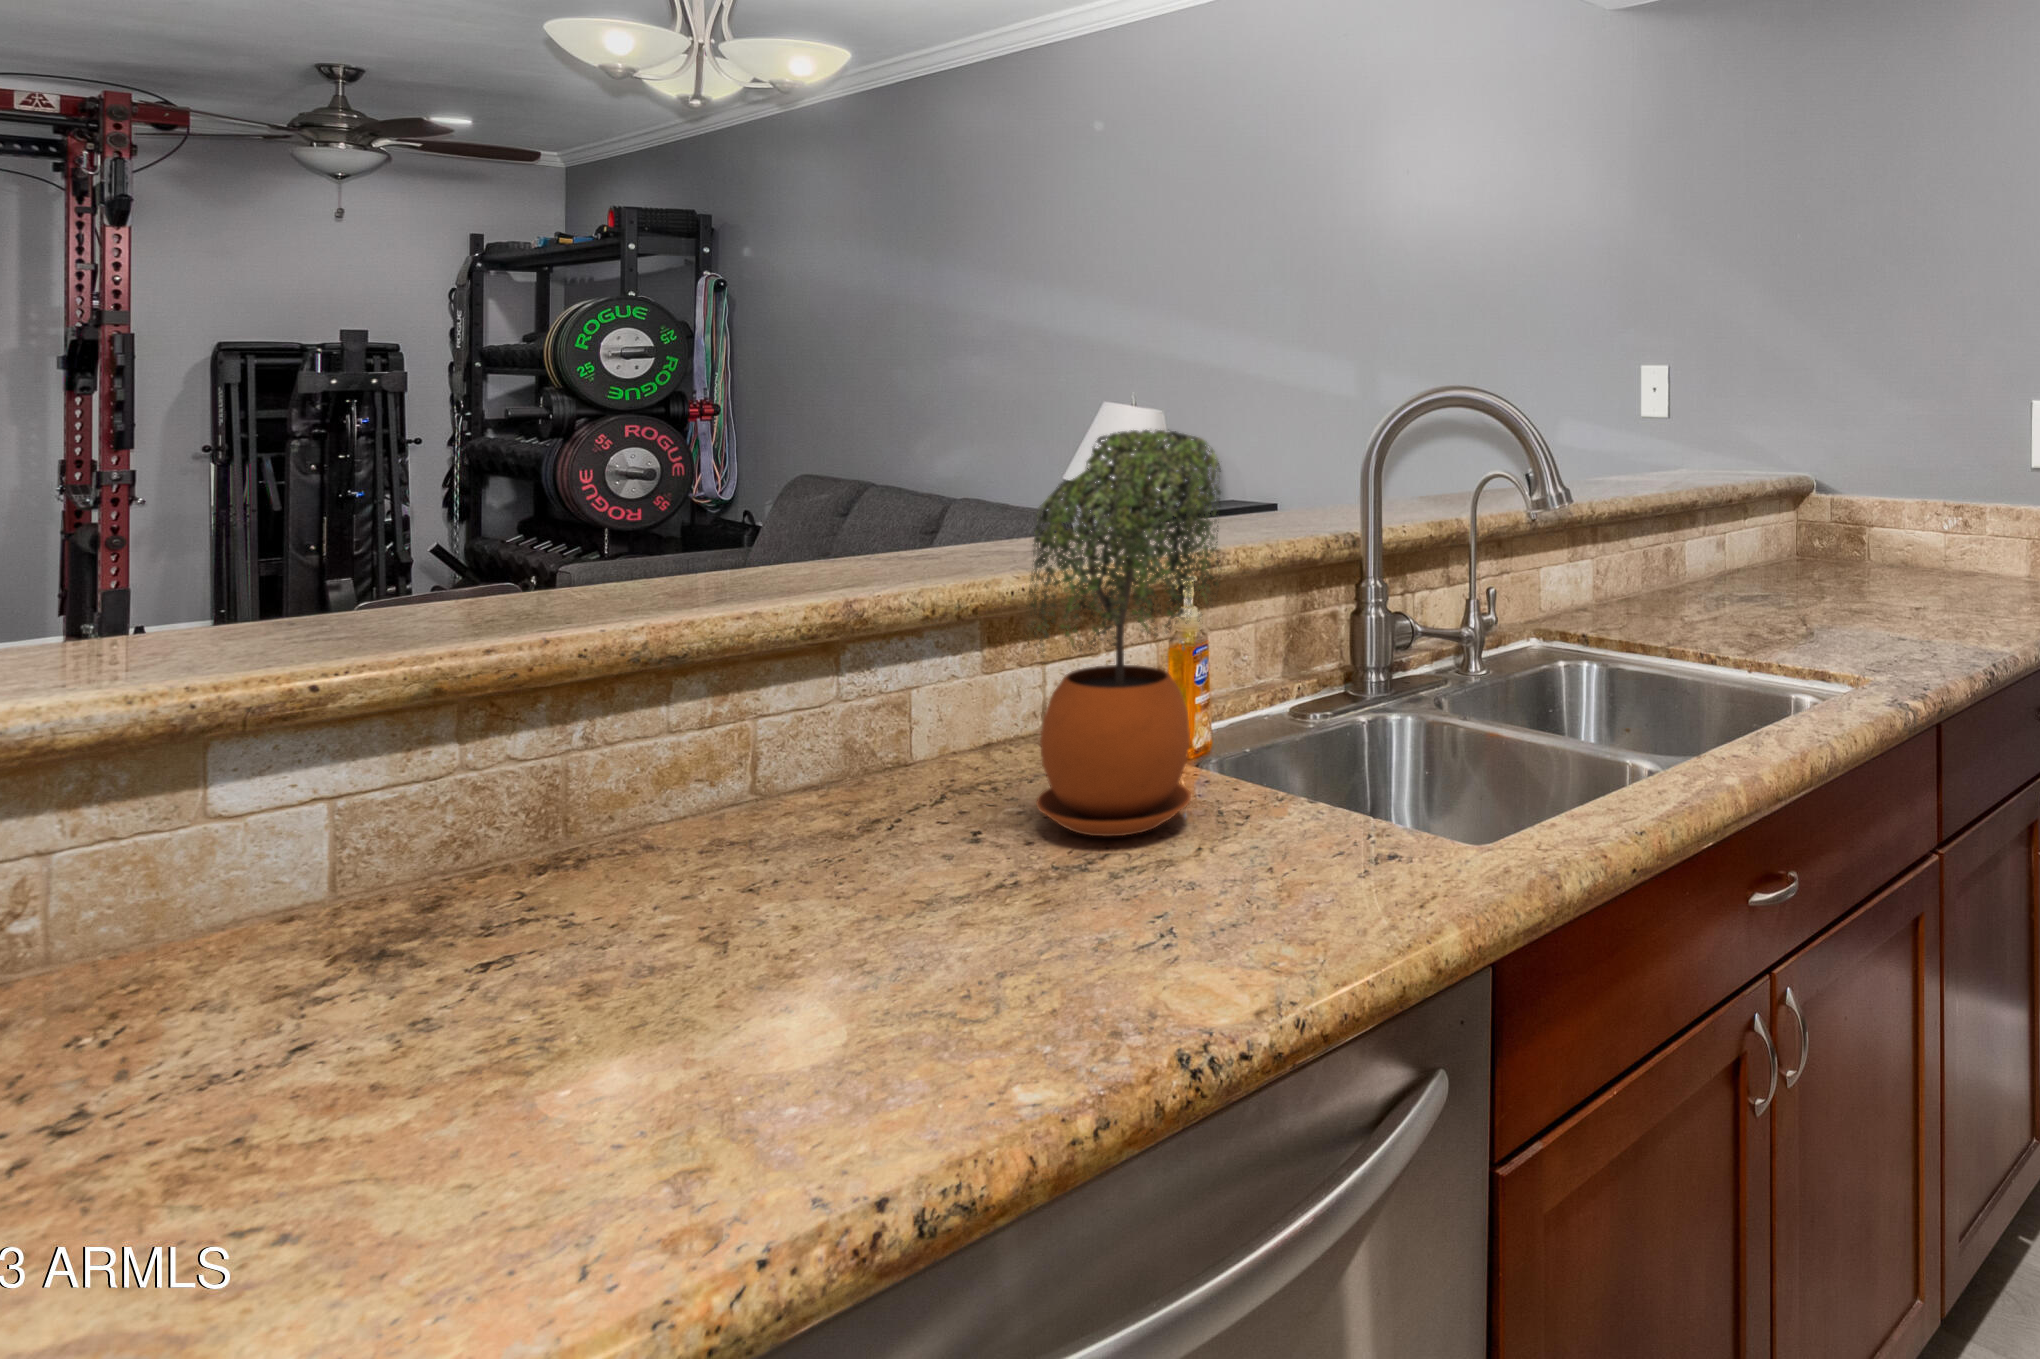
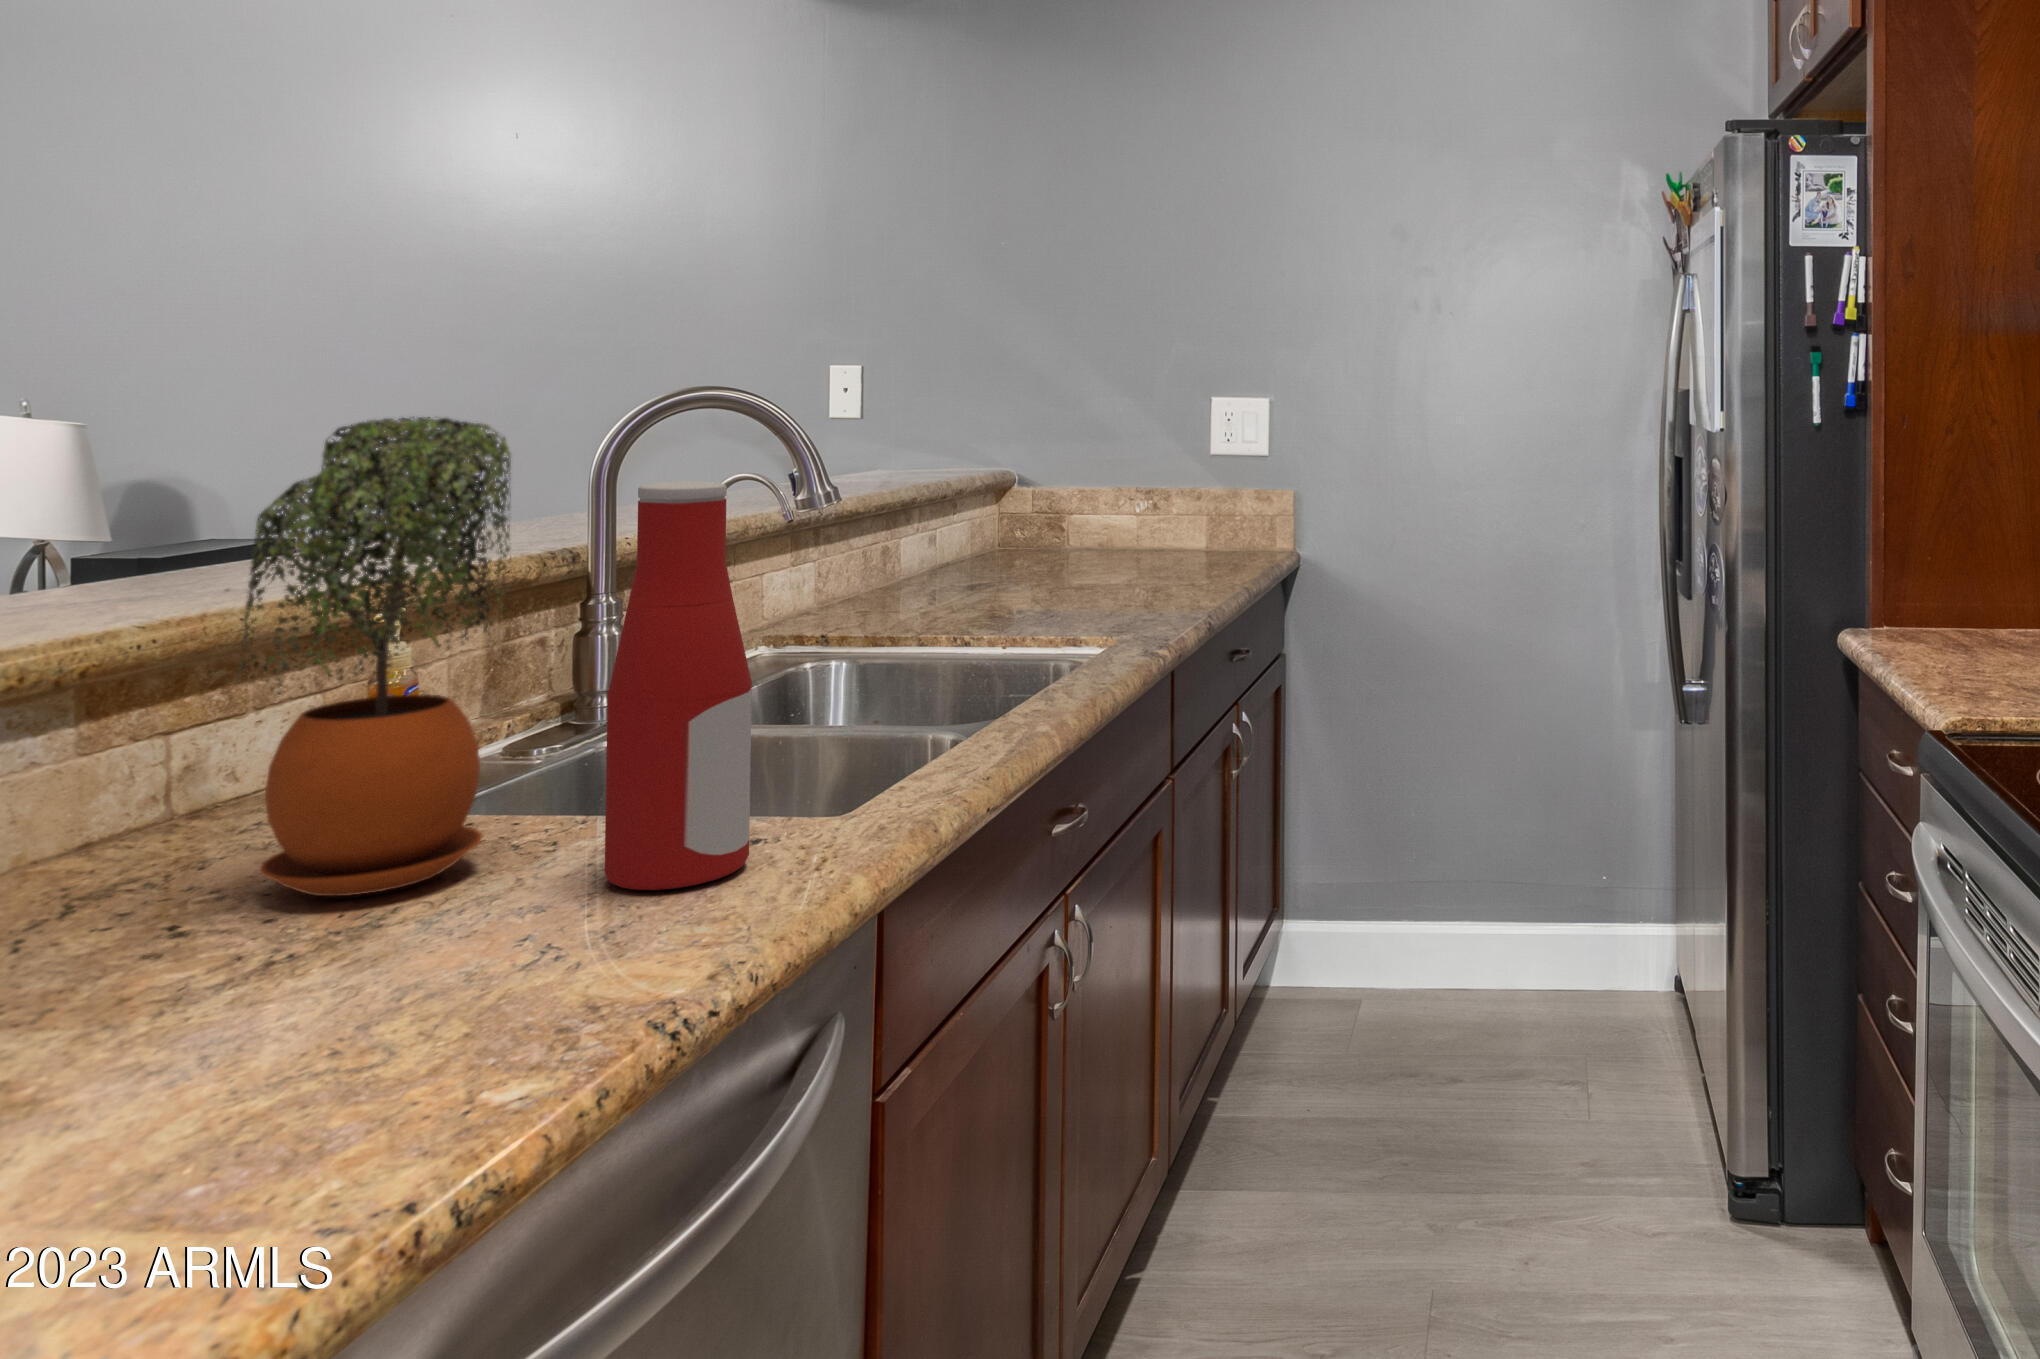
bottle: none [1253,503,1379,895] -> present [605,481,752,890]

